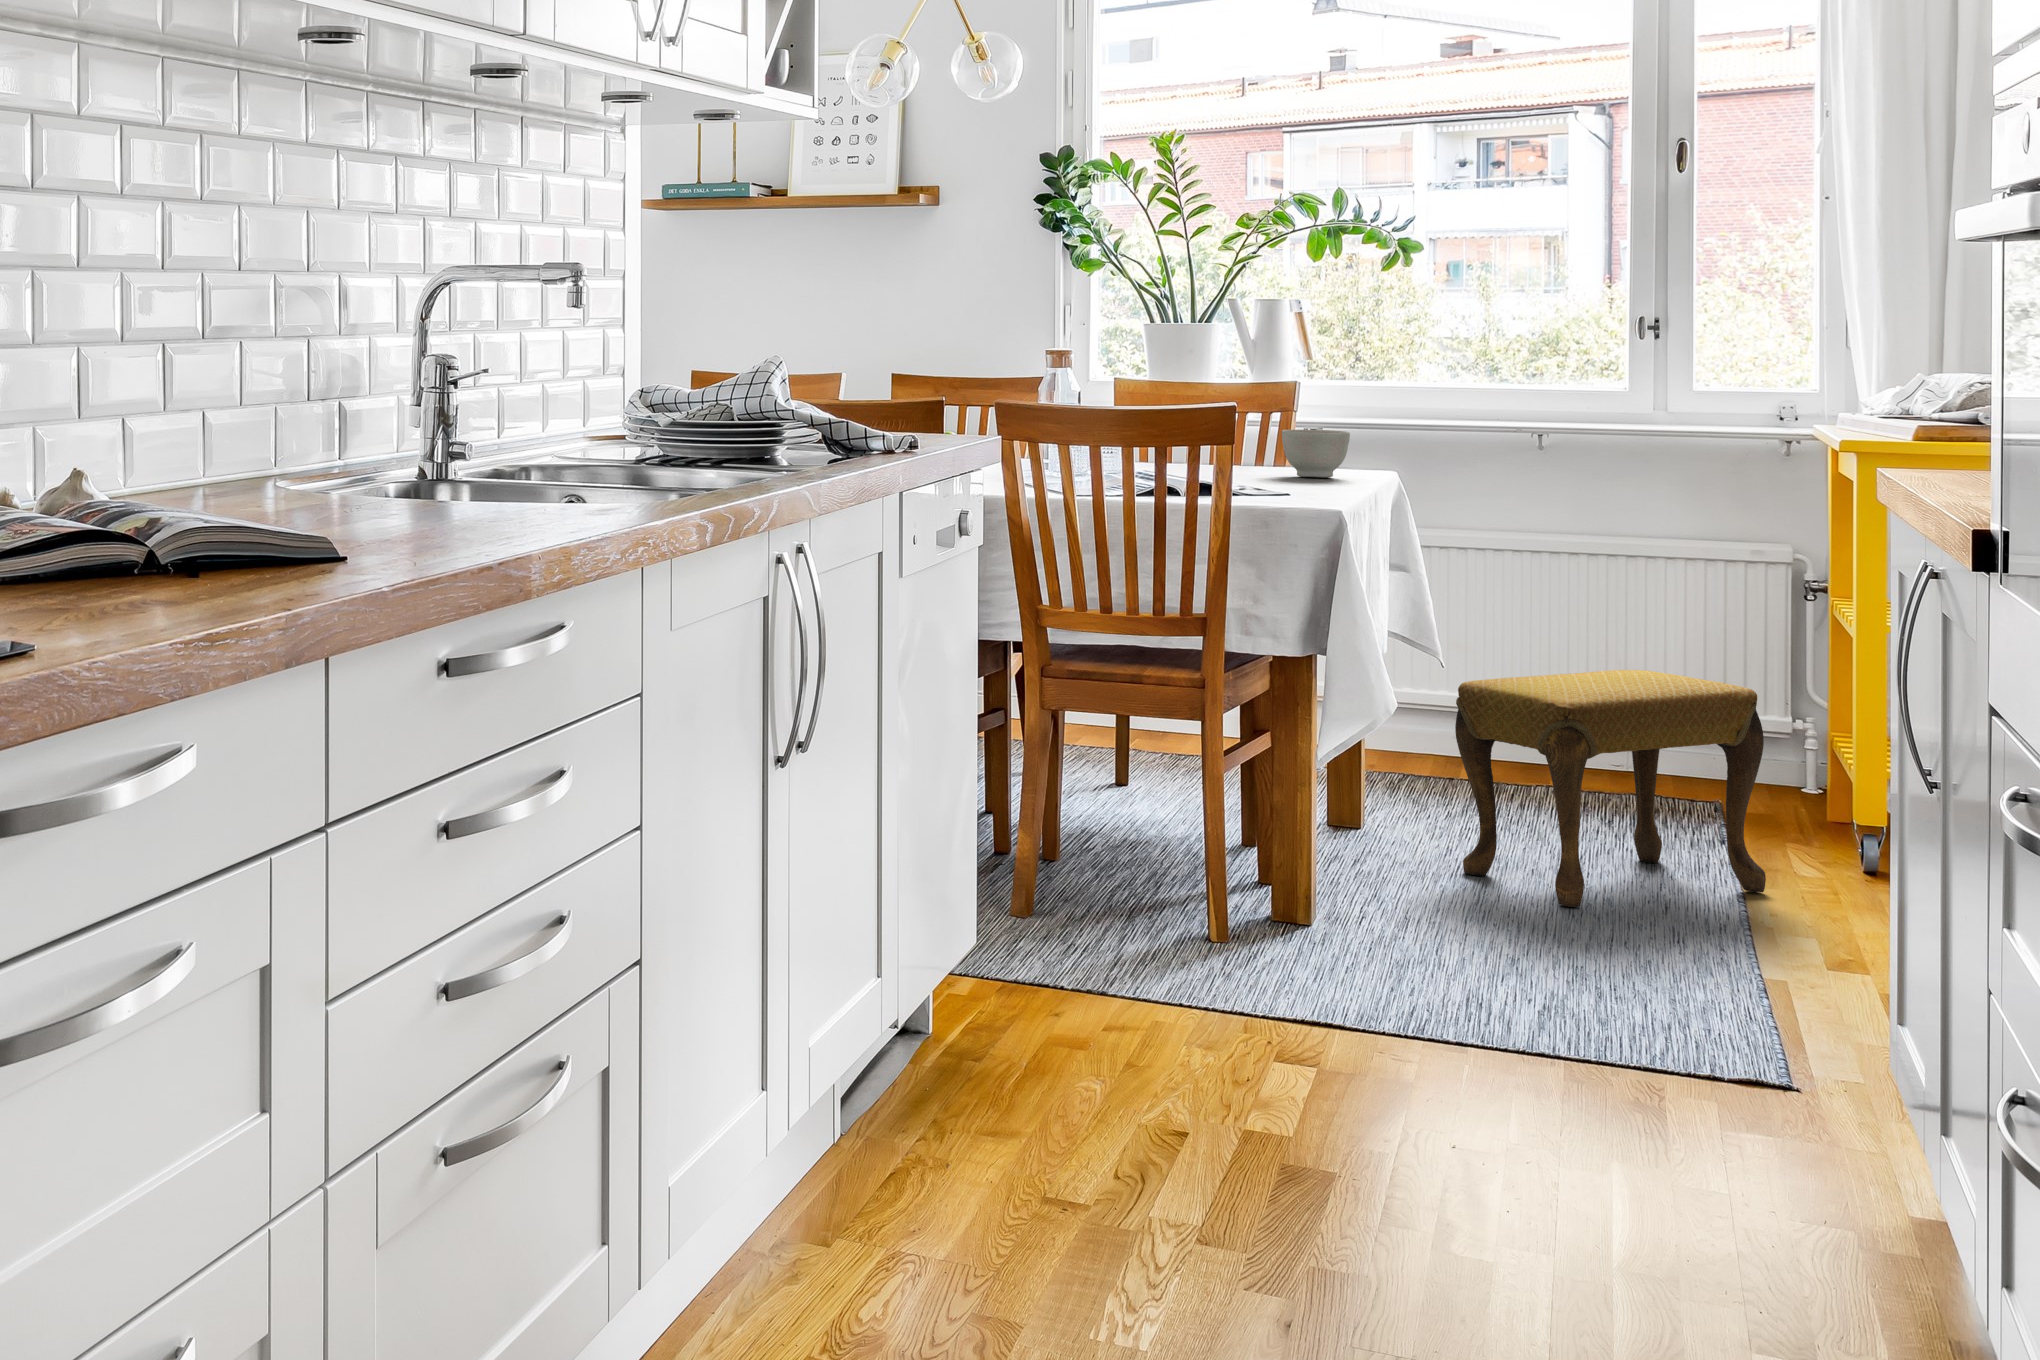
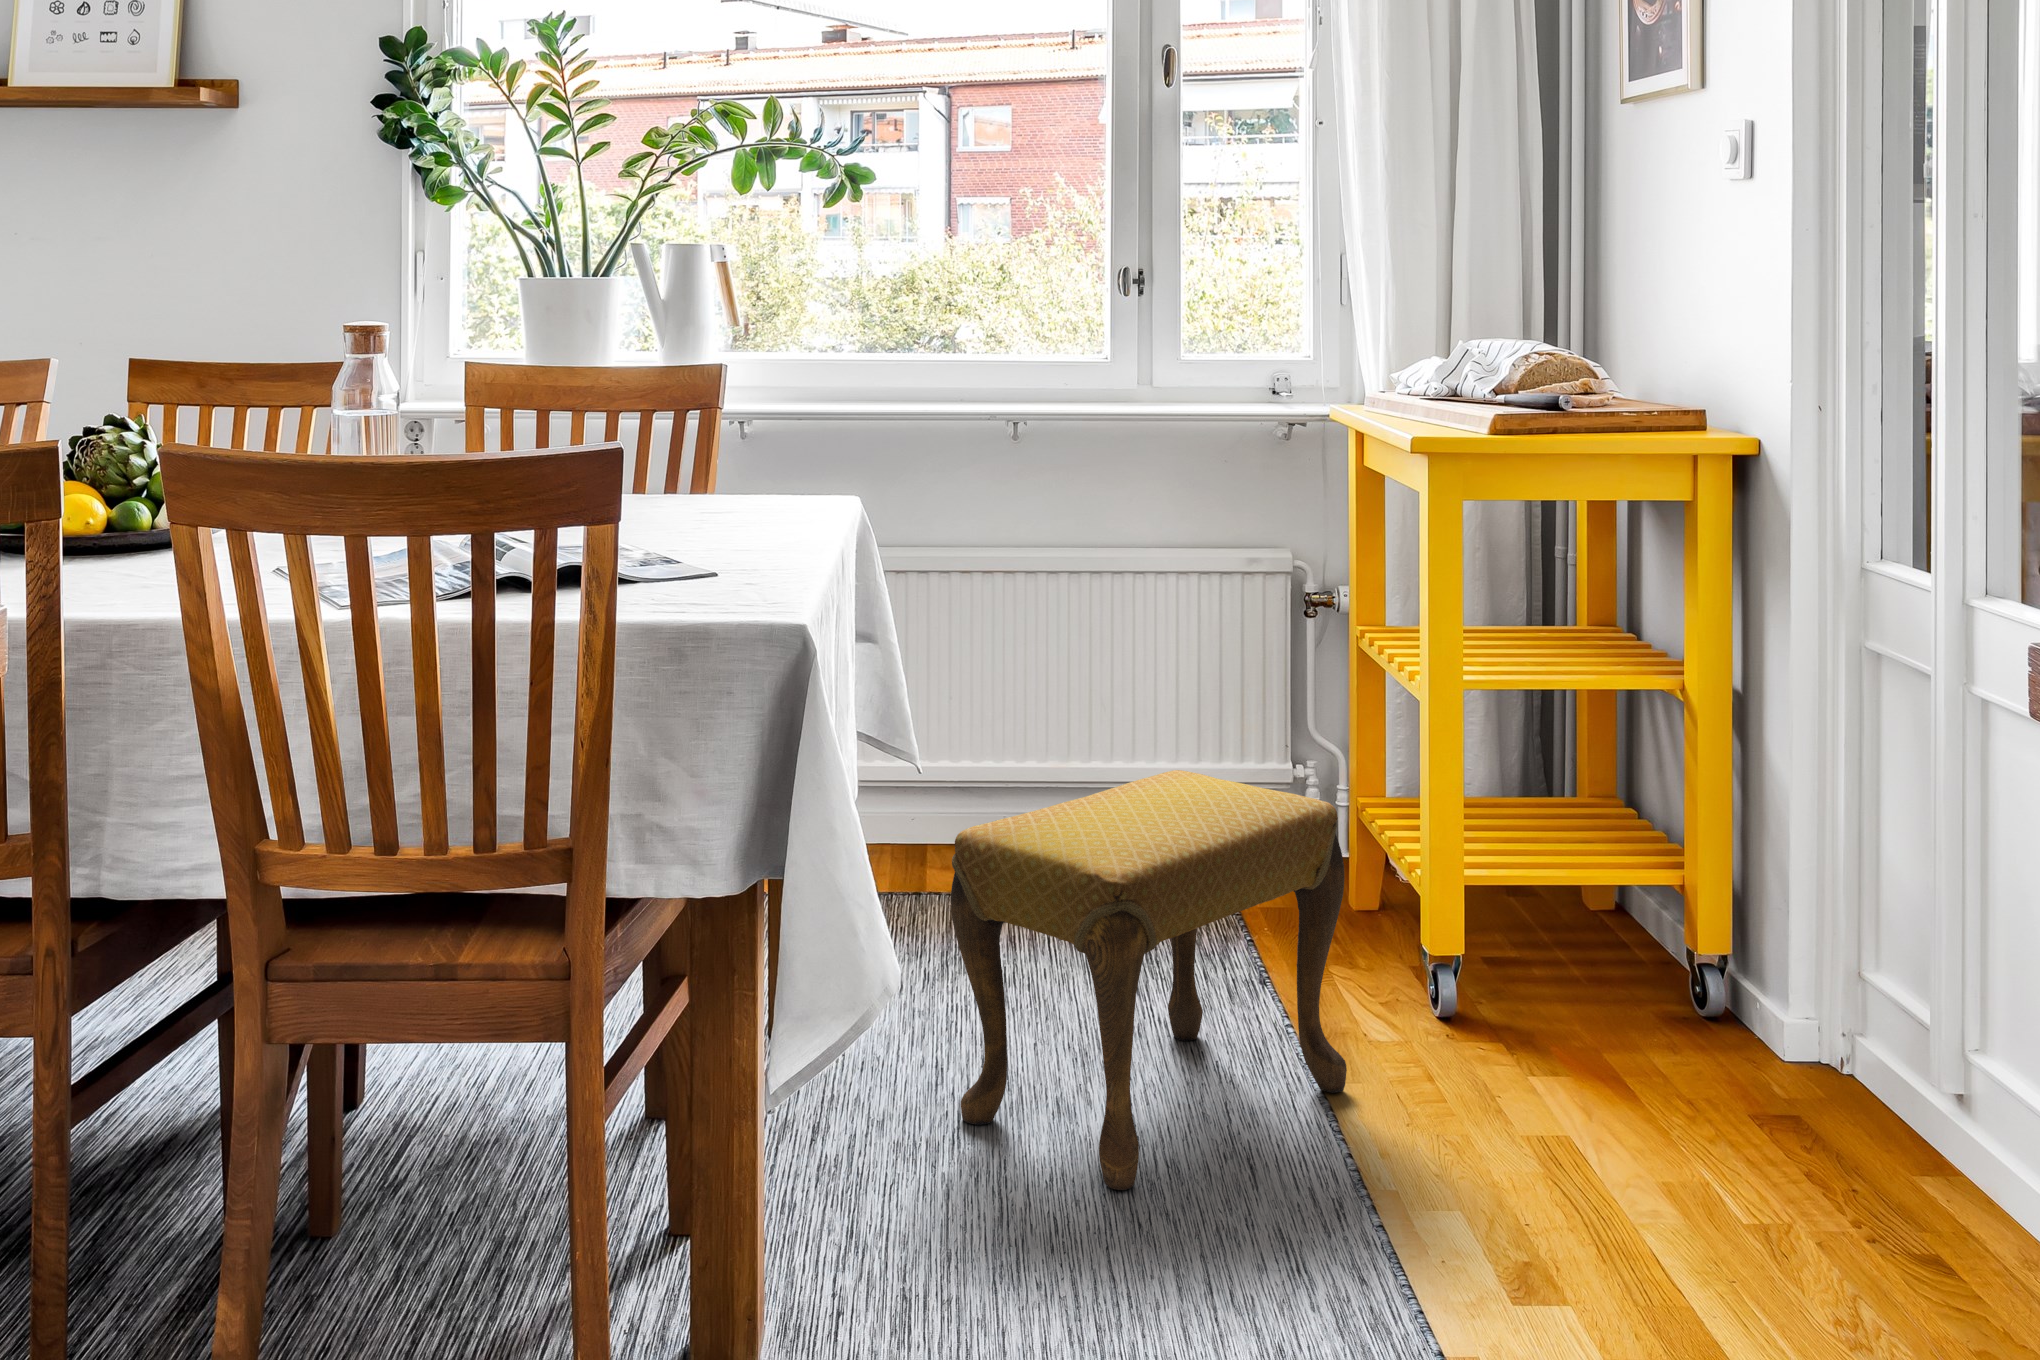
bowl: present [1282,430,1350,478] -> none [701,445,799,521]

